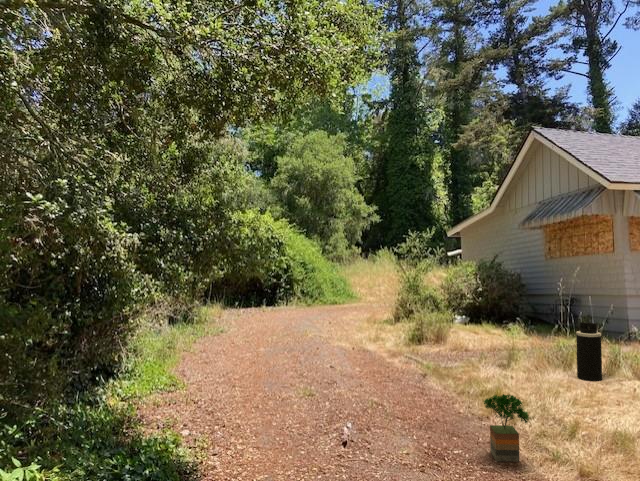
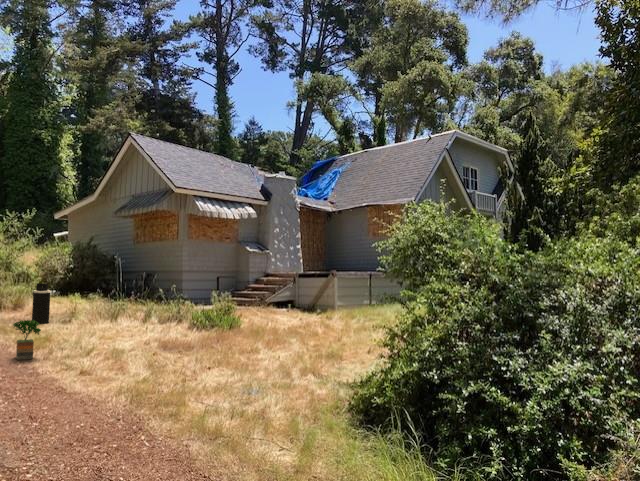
trash can: present [576,322,602,381] -> present [32,283,50,324]

